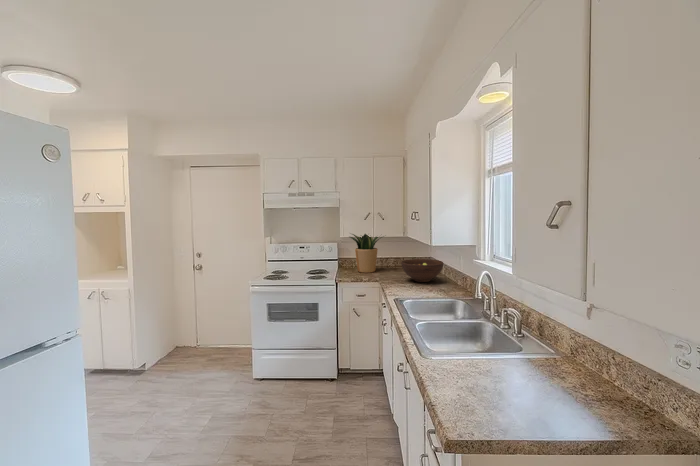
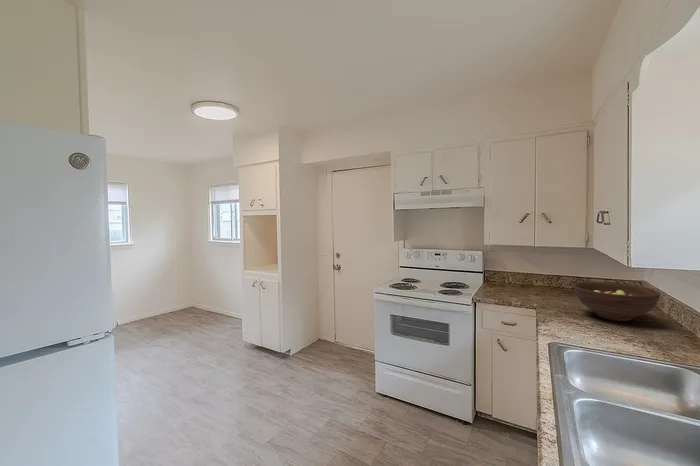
potted plant: present [350,234,382,273] -> none [495,238,554,293]

